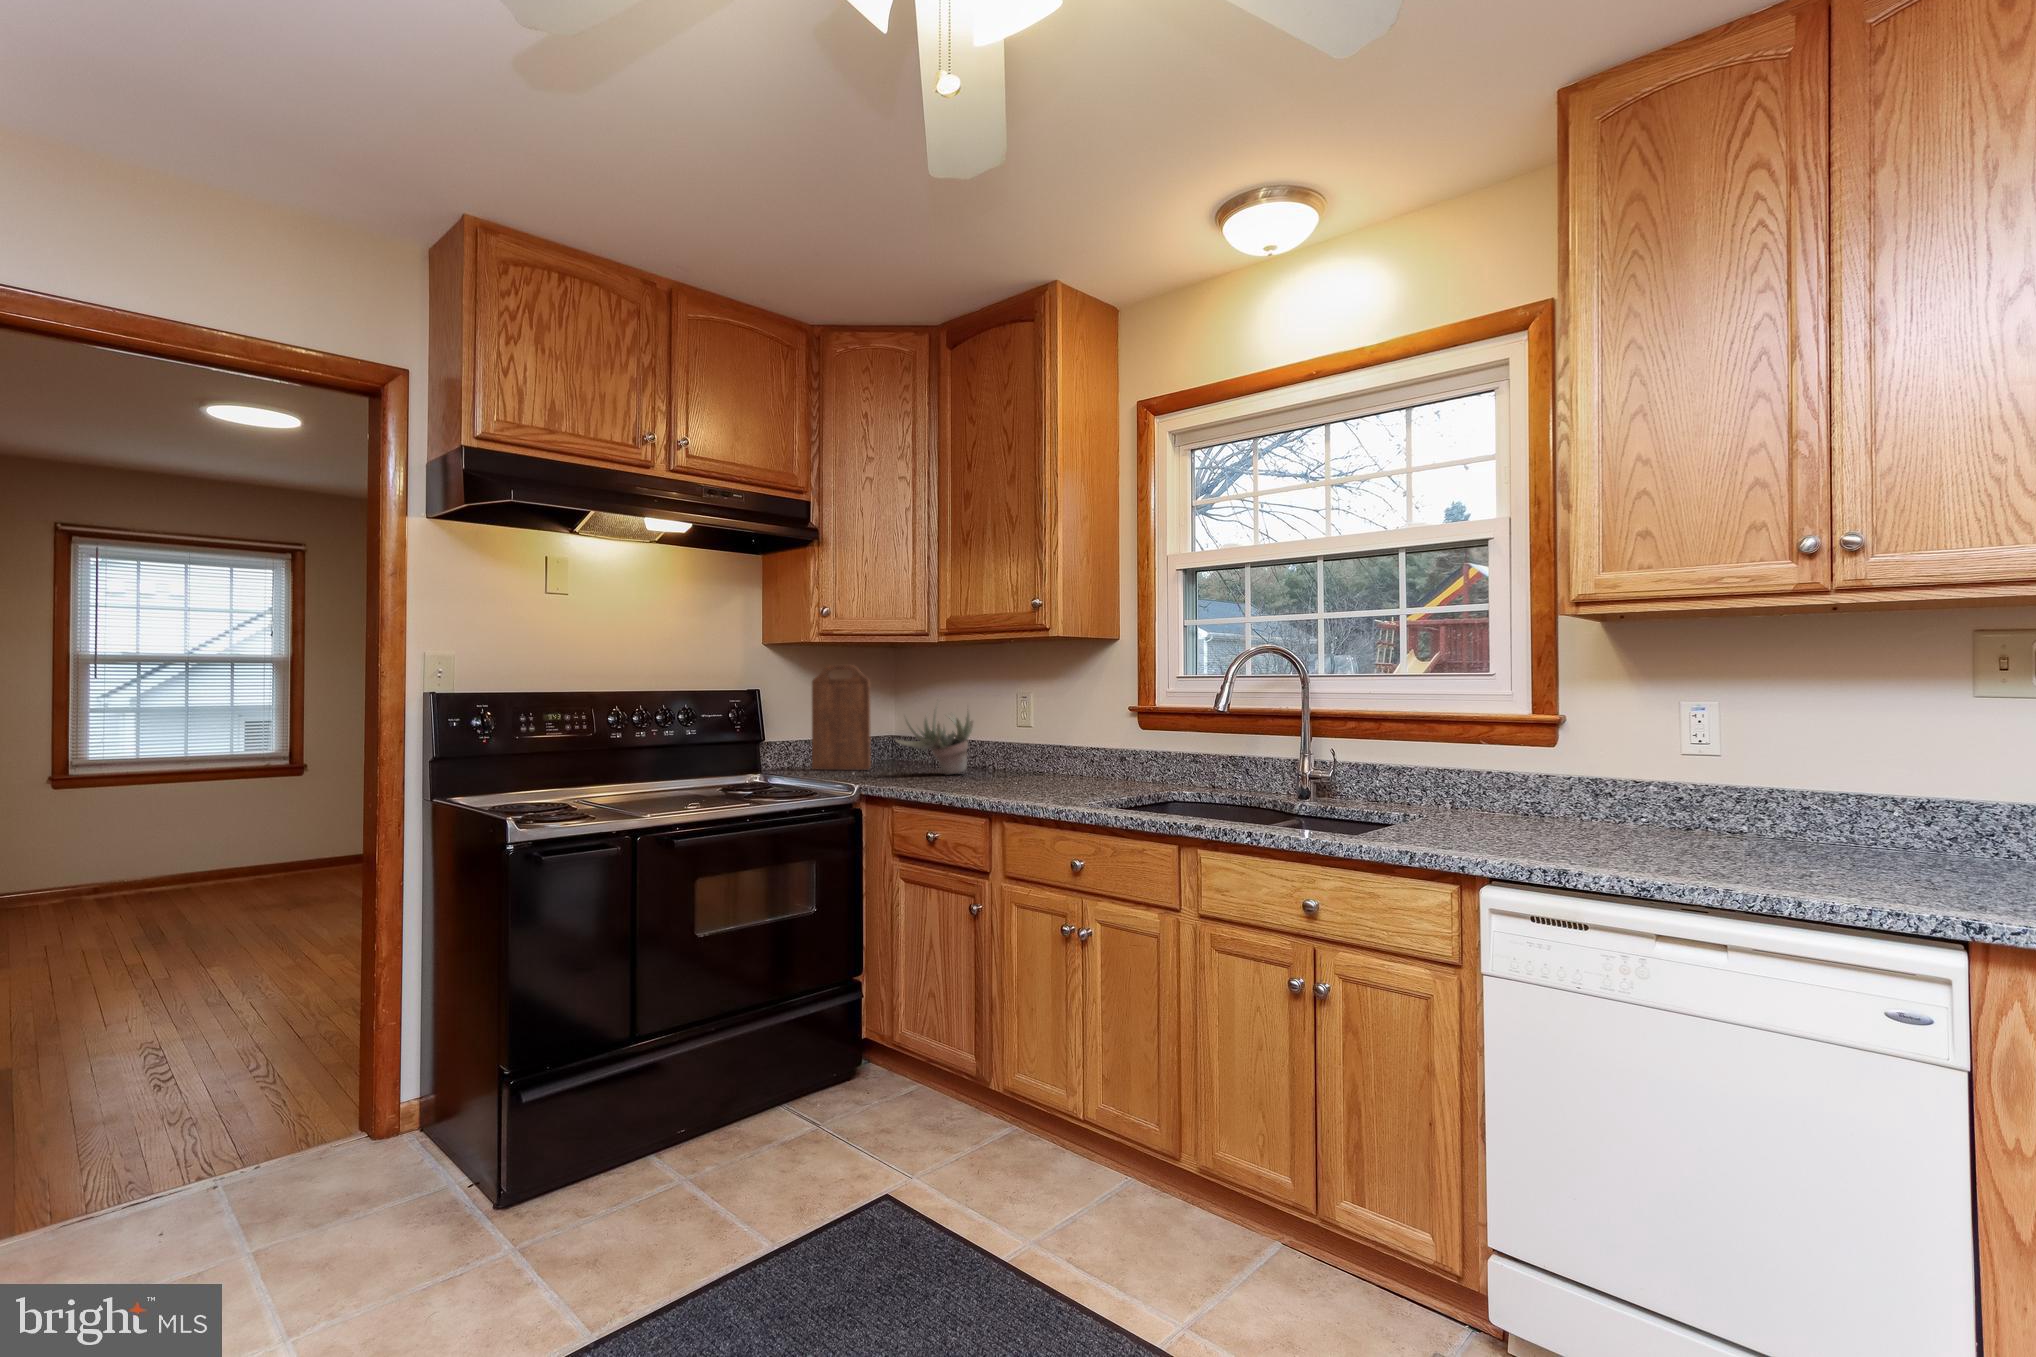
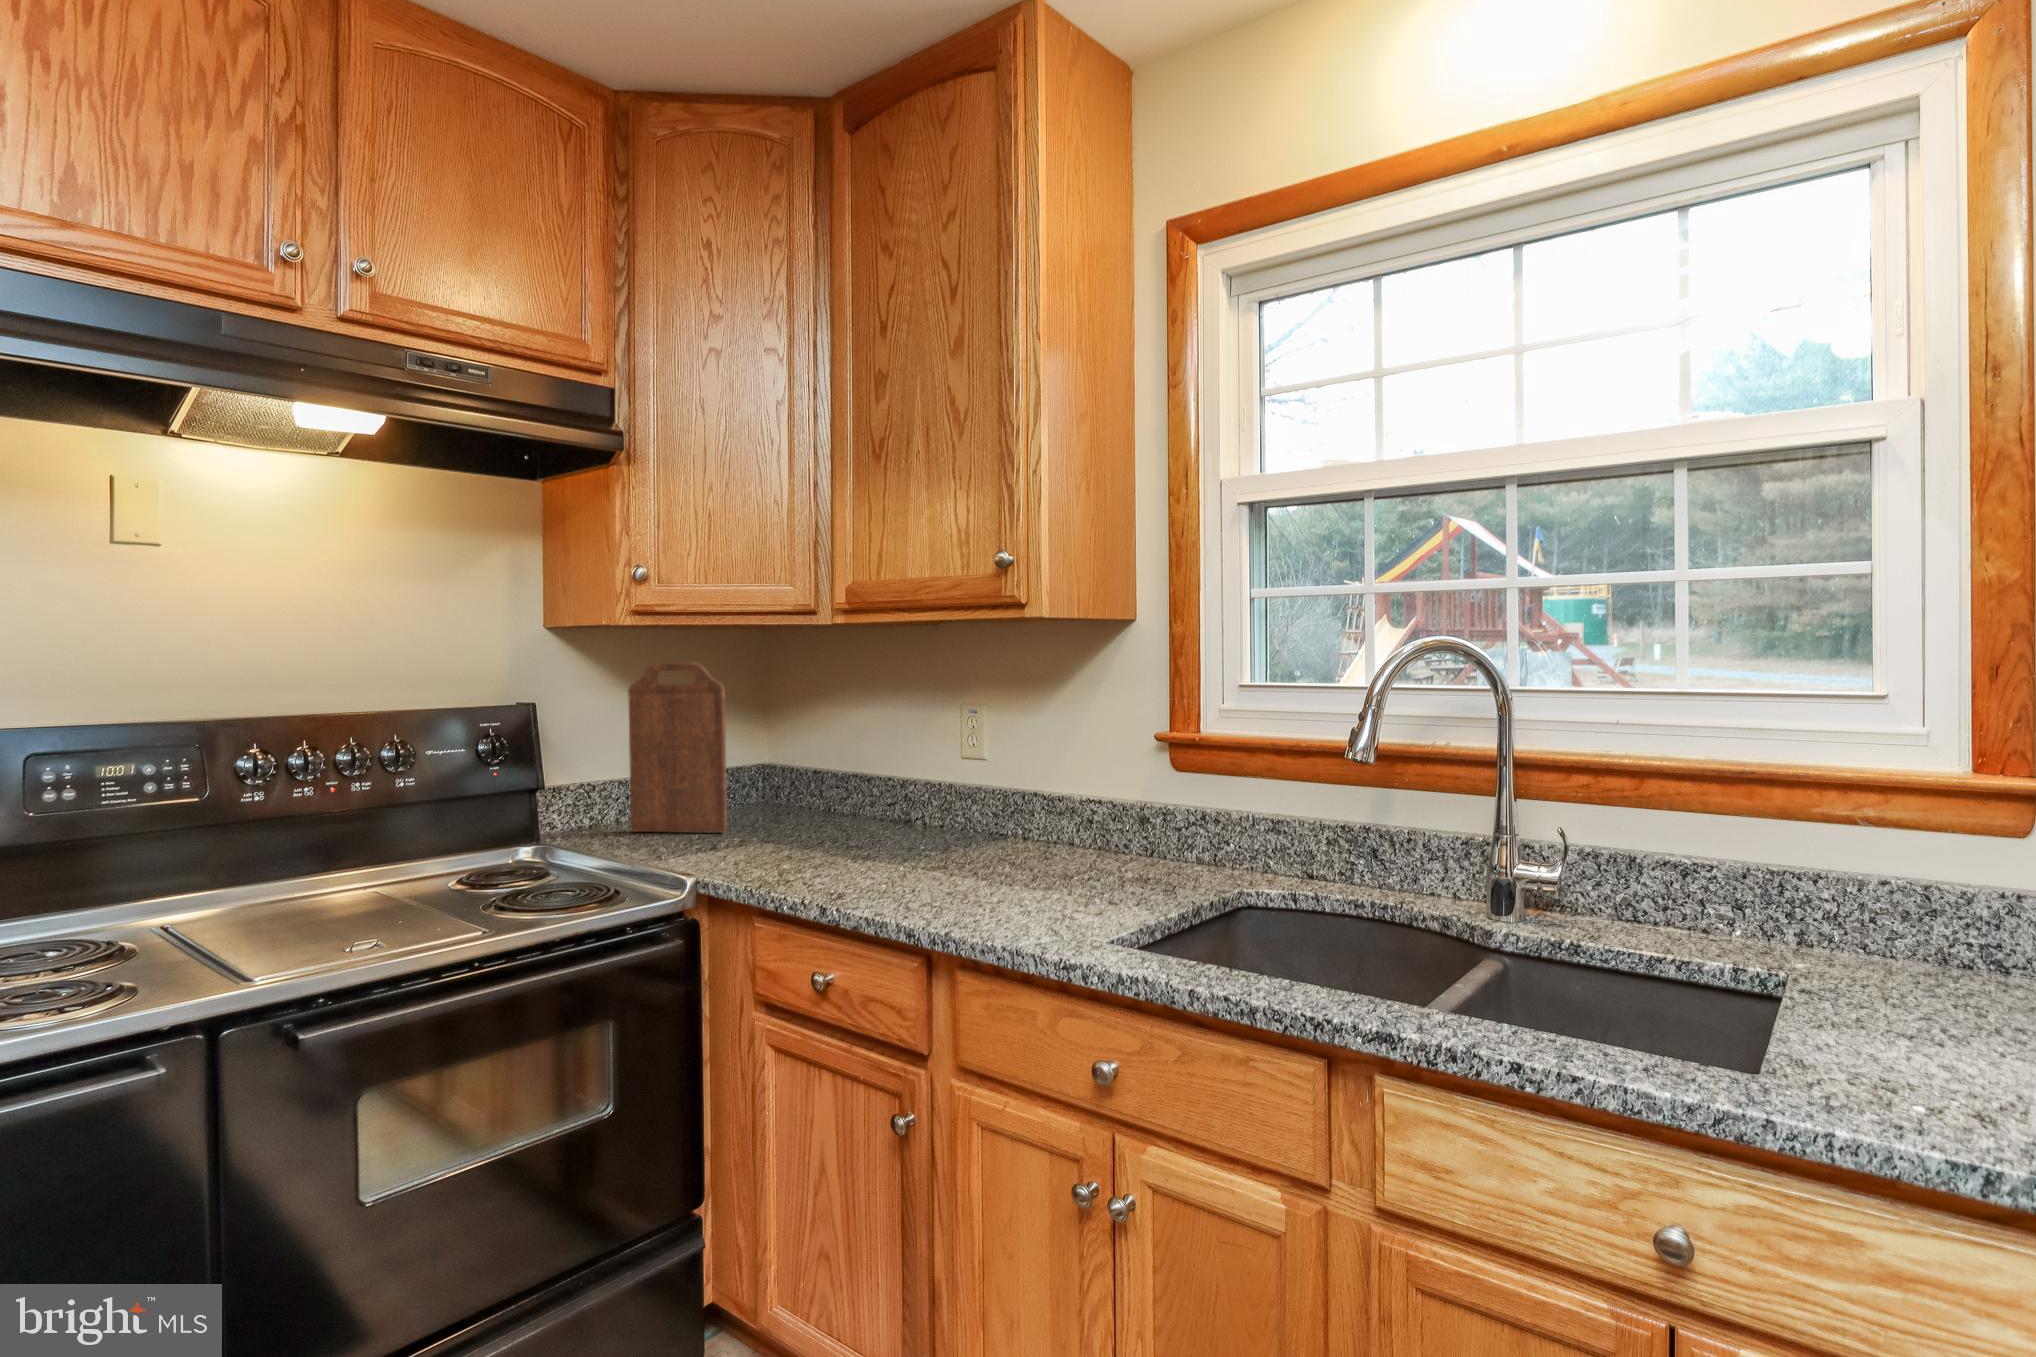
succulent plant: present [896,699,973,774] -> none [764,715,895,845]

